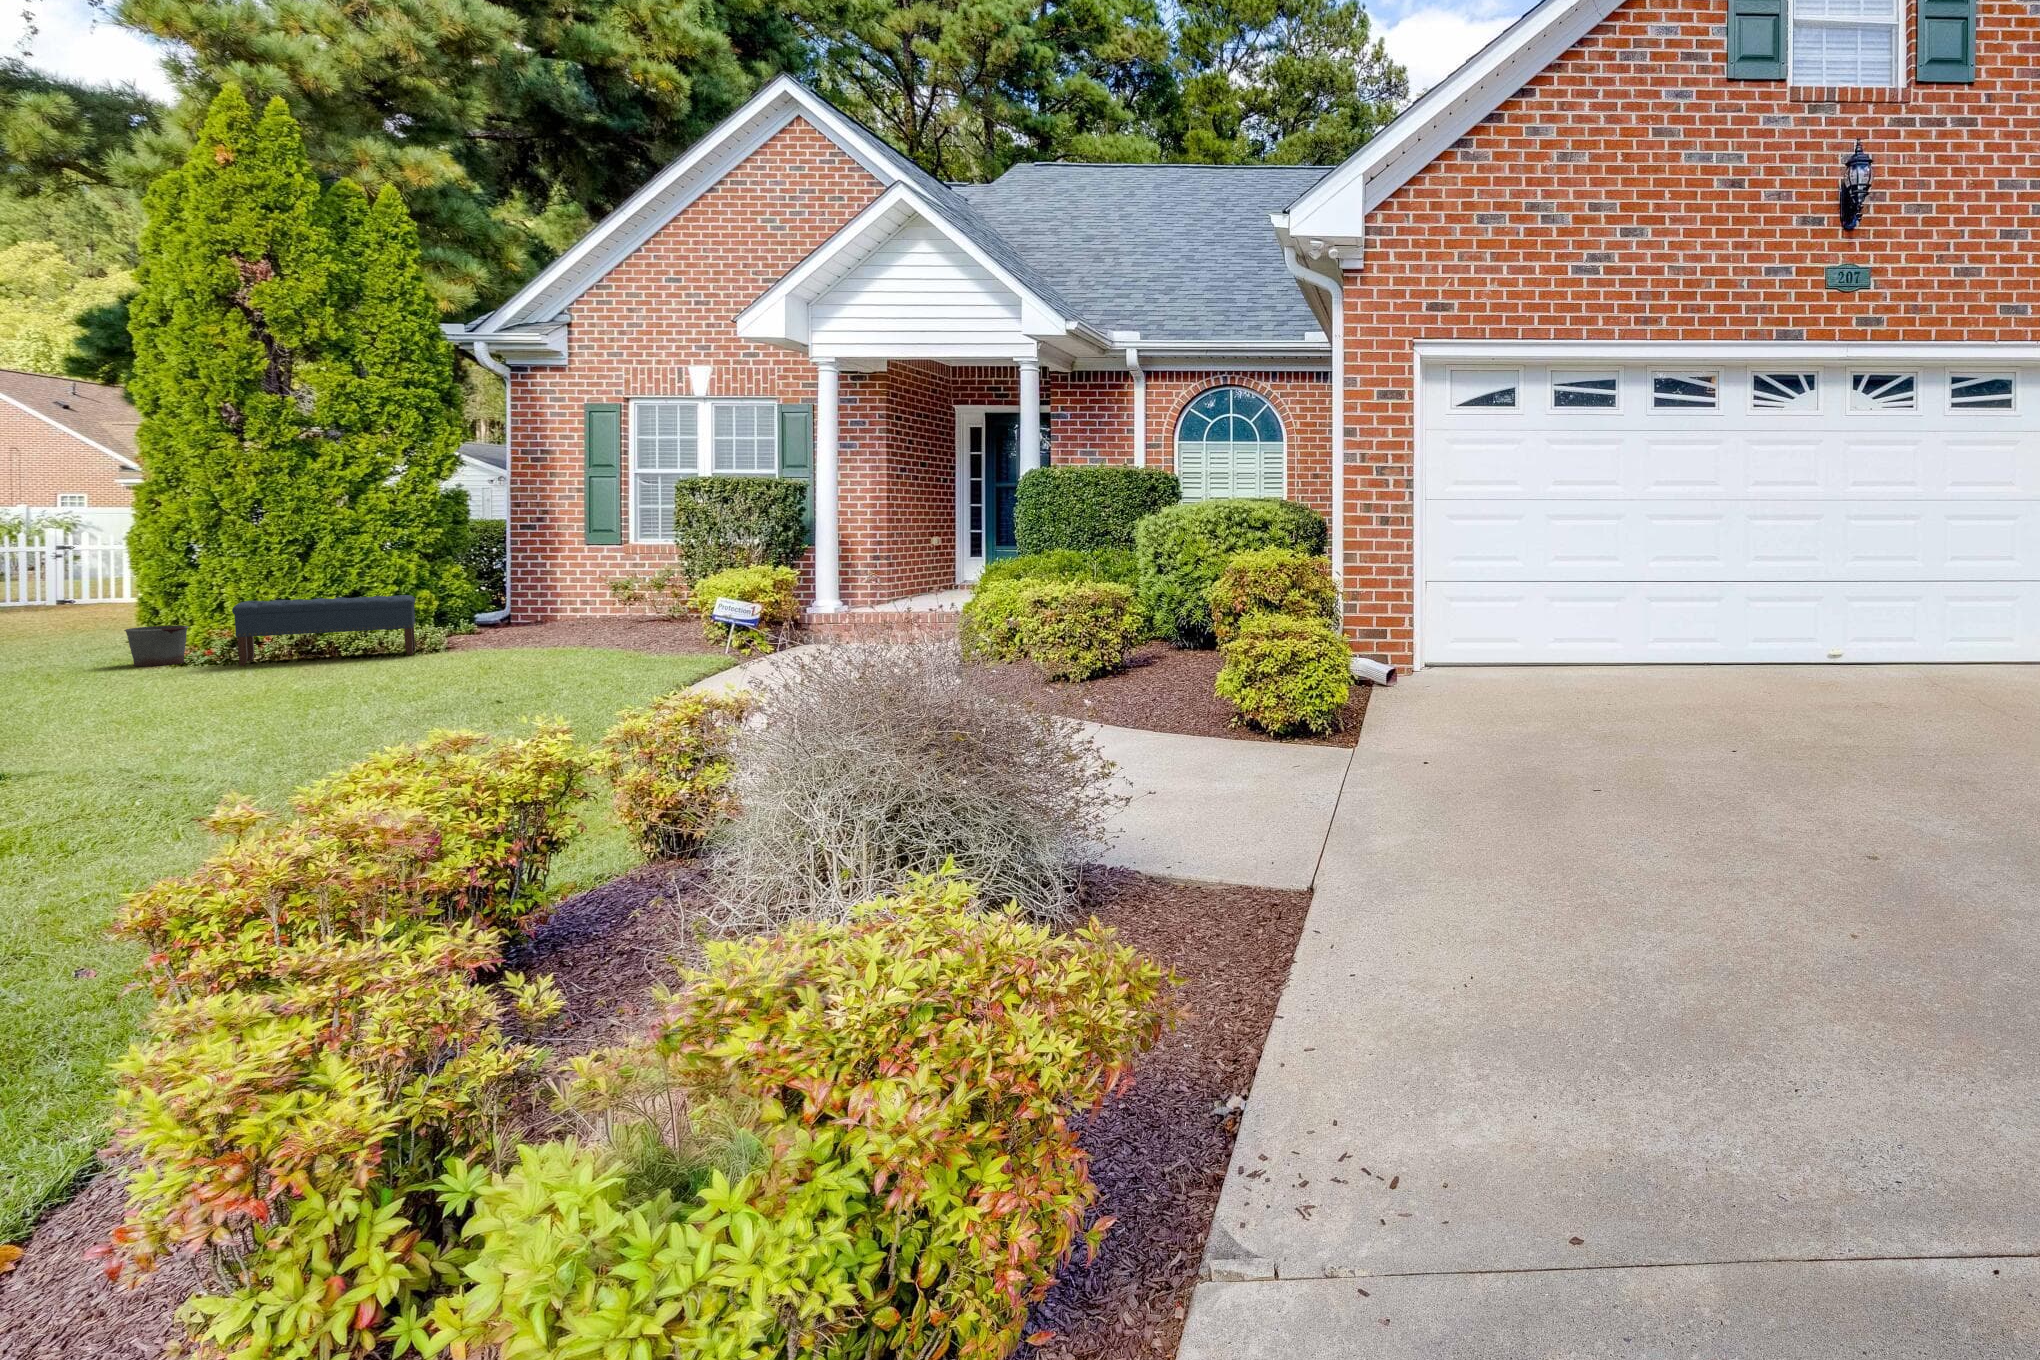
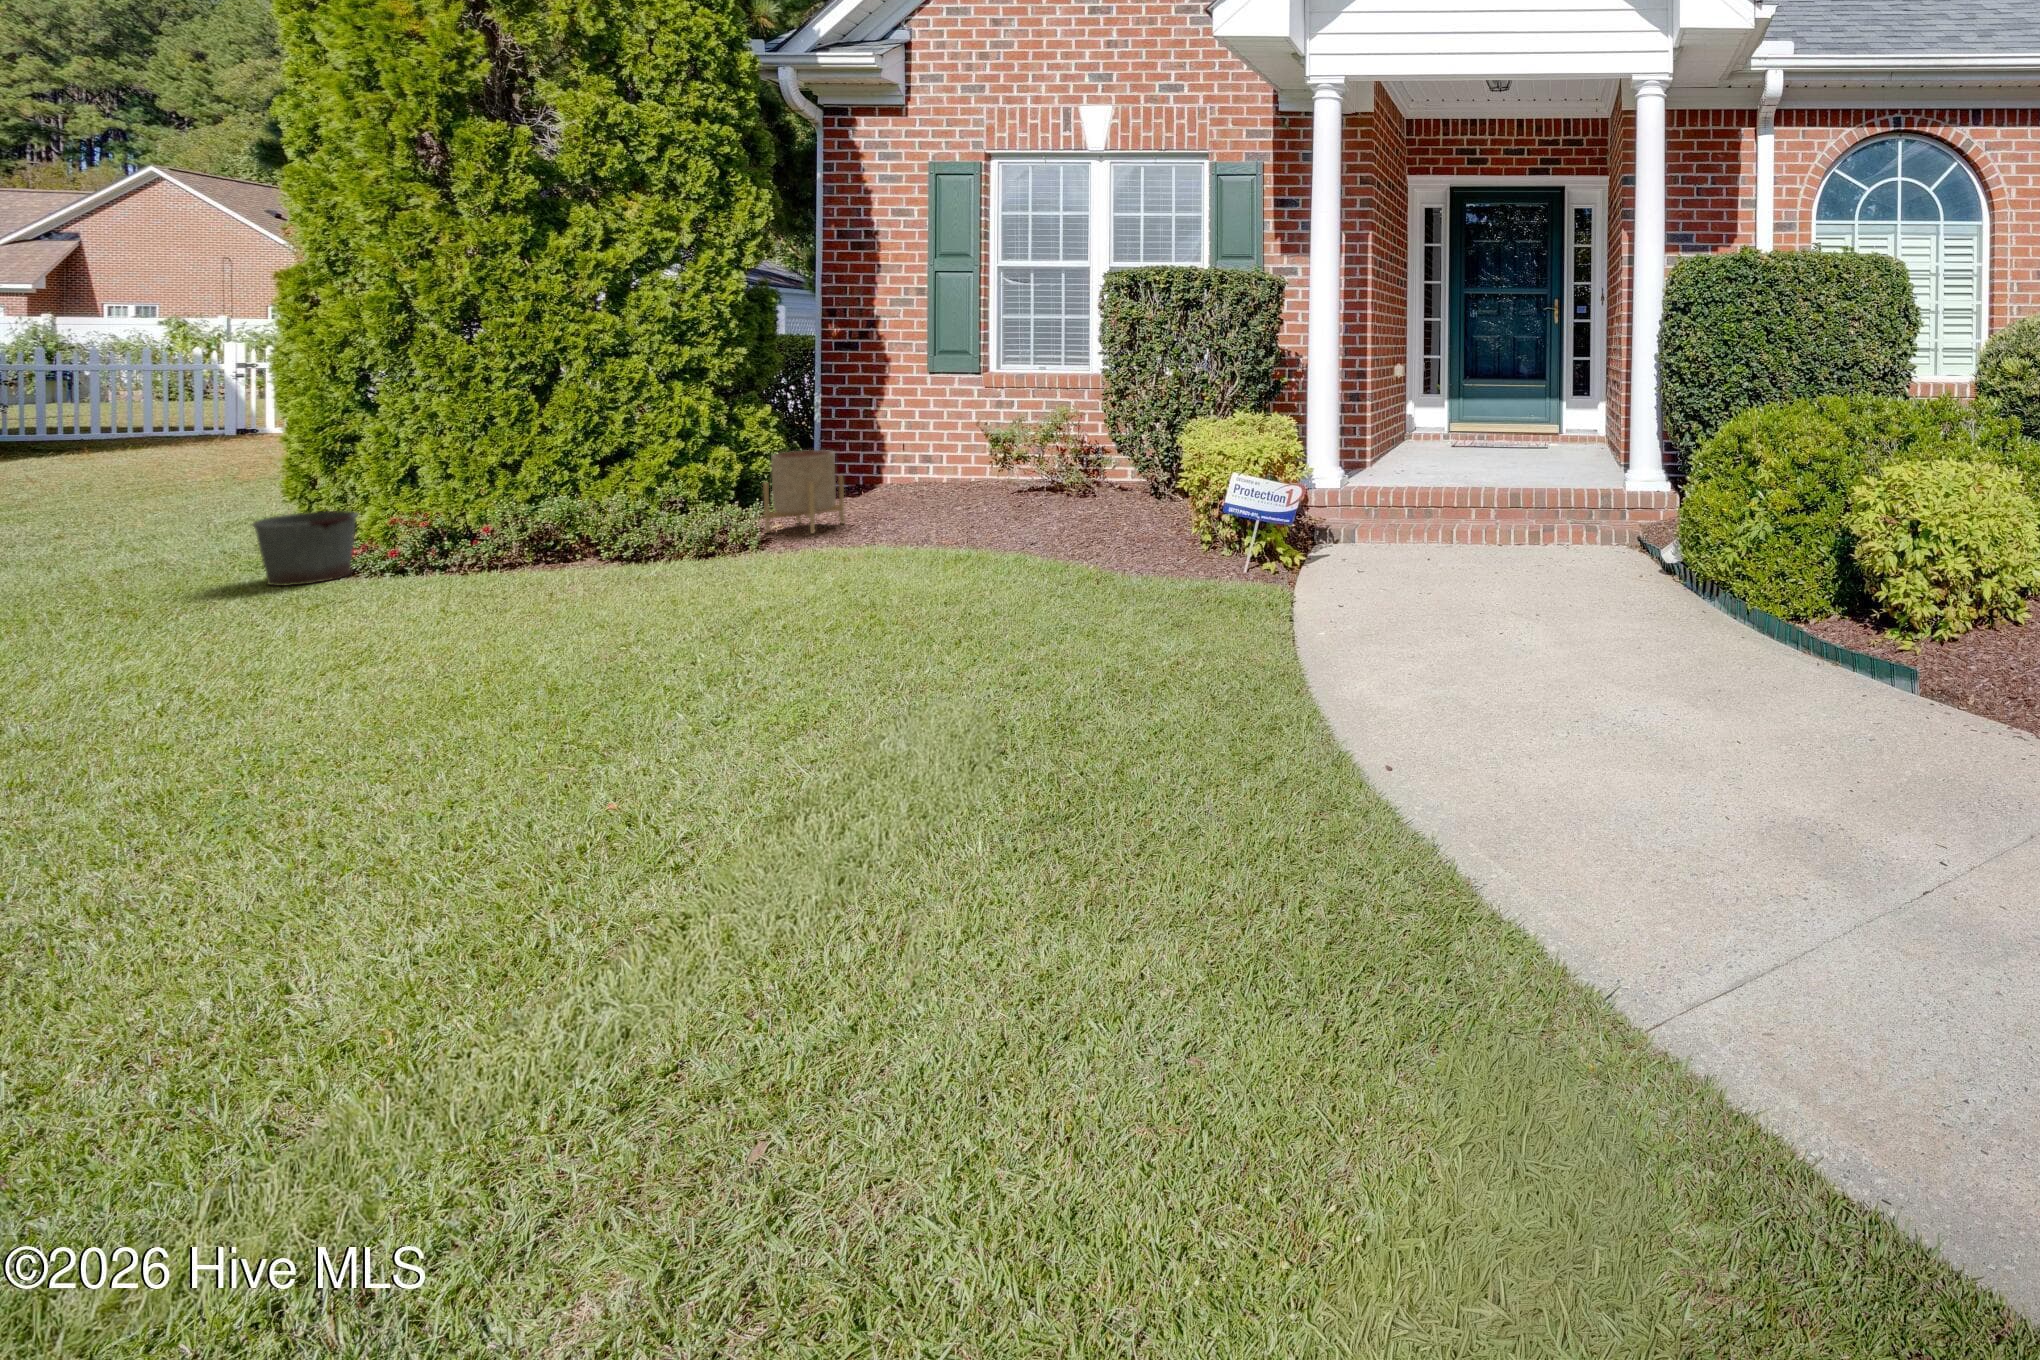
bench: present [232,595,416,666] -> none [416,458,708,590]
planter: none [453,595,511,645] -> present [763,450,845,533]

